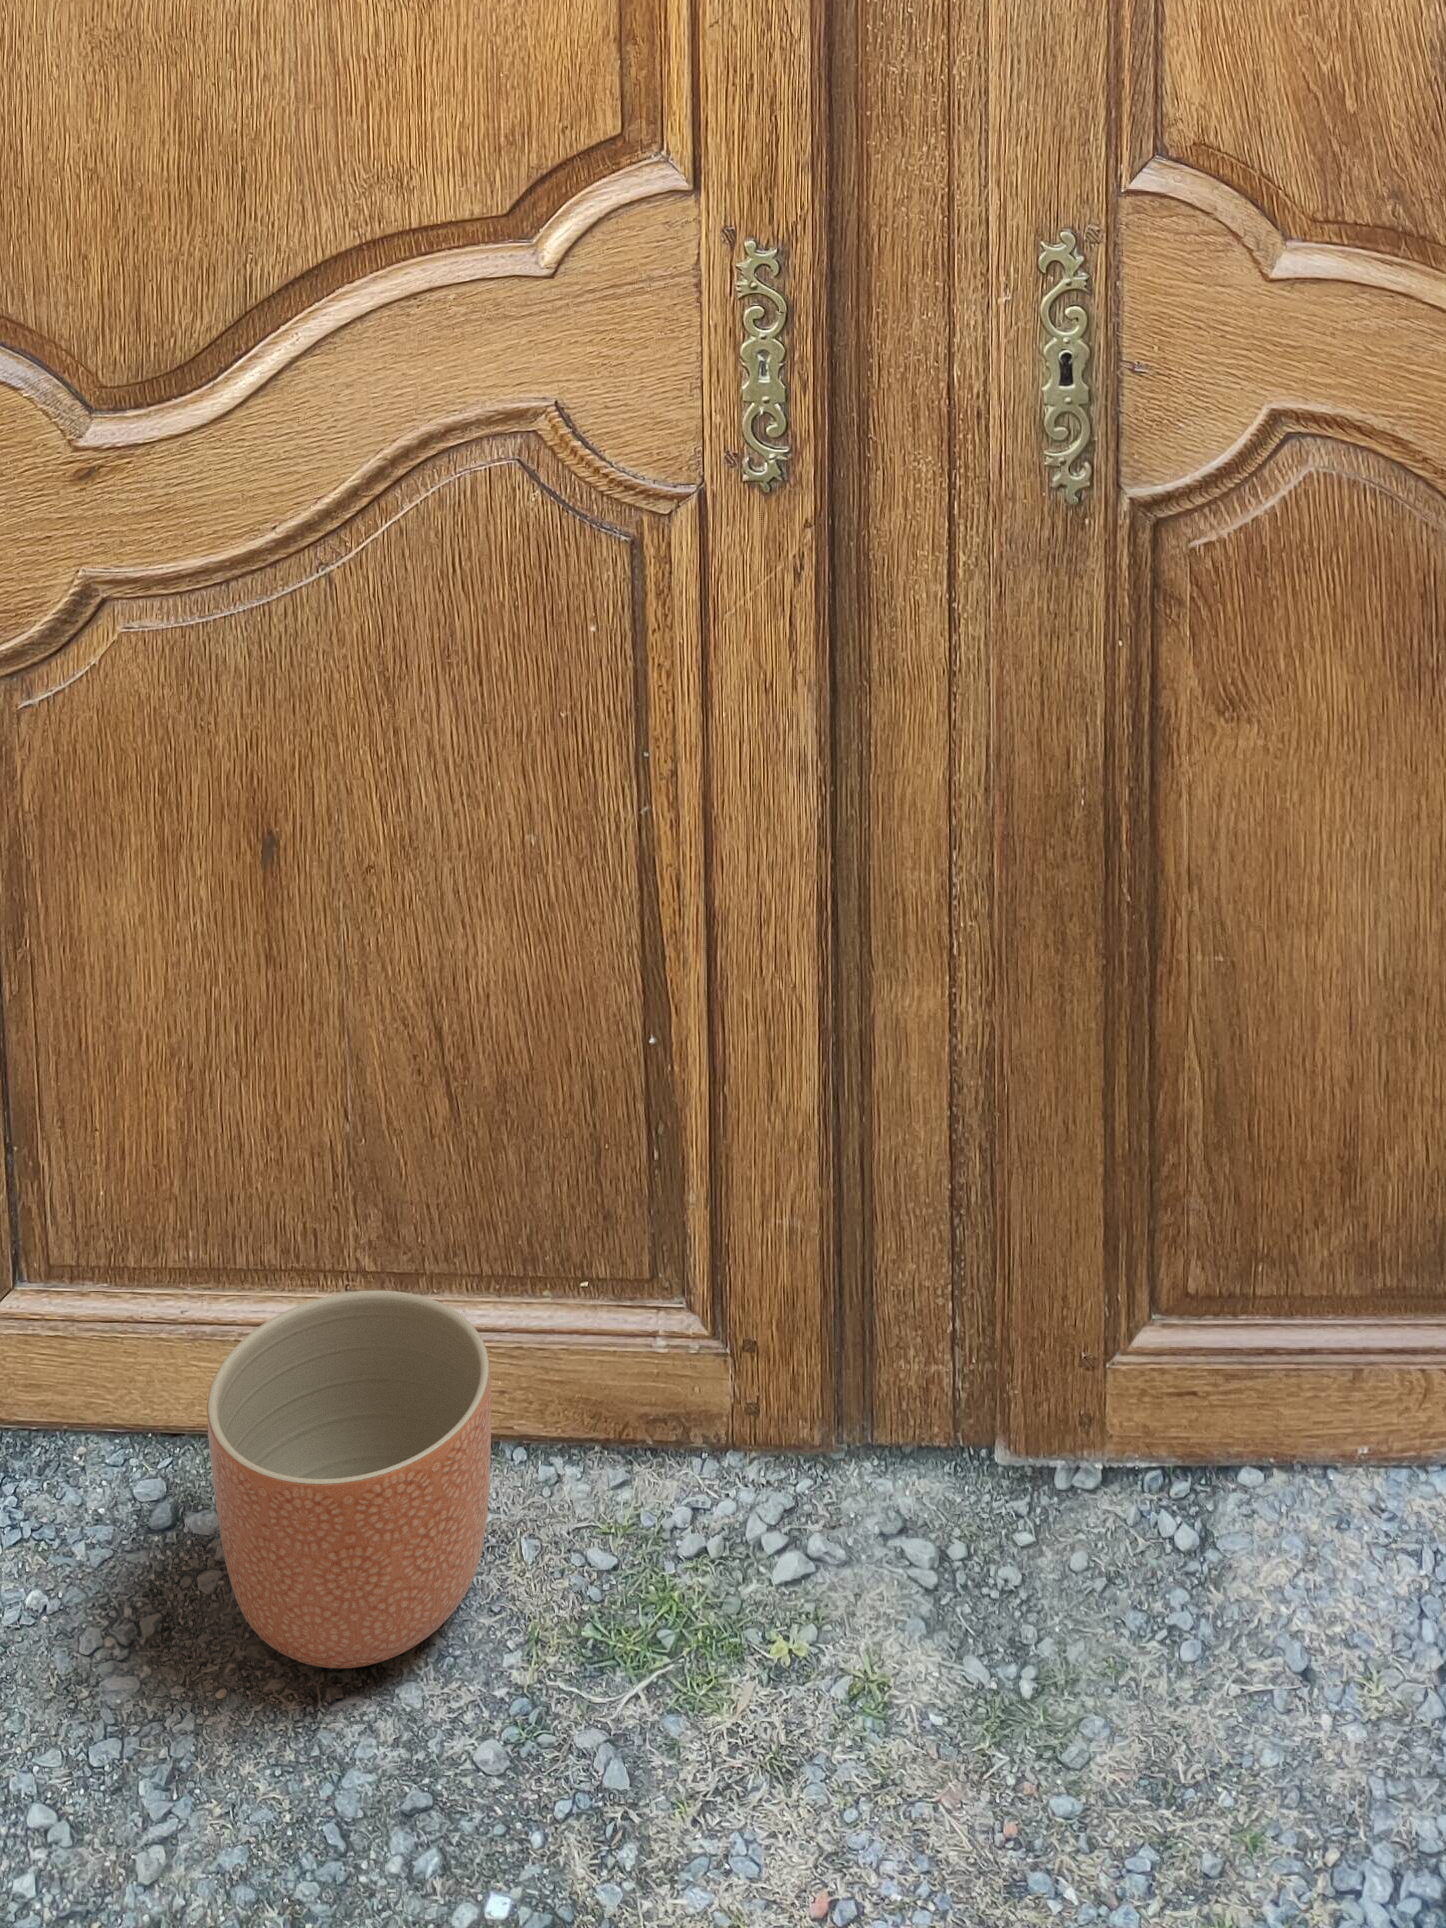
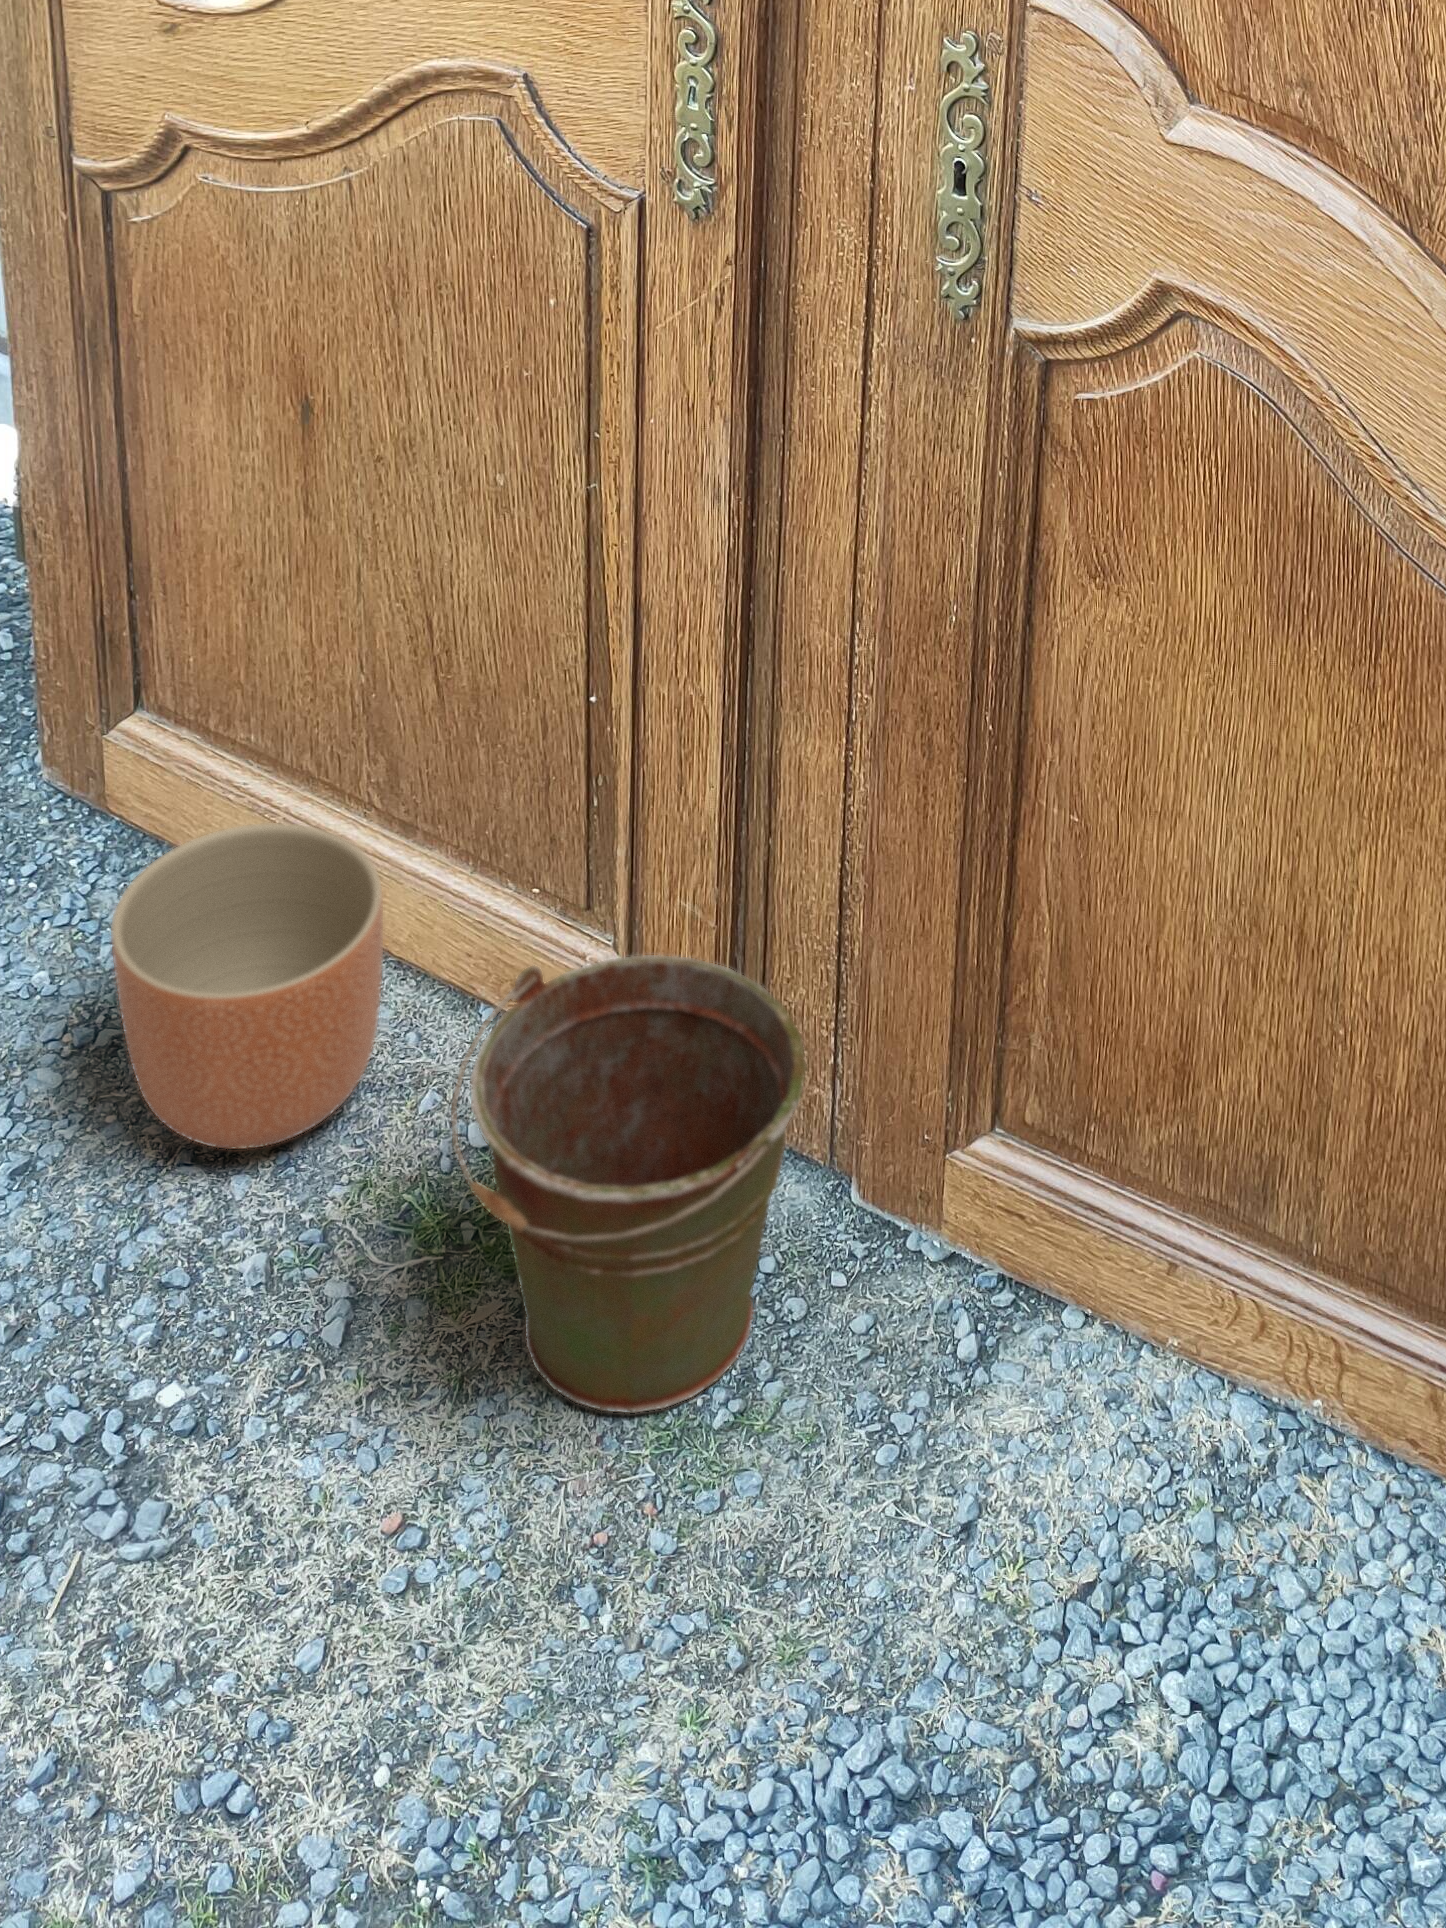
bucket: none [710,1243,1065,1730] -> present [451,955,807,1413]

